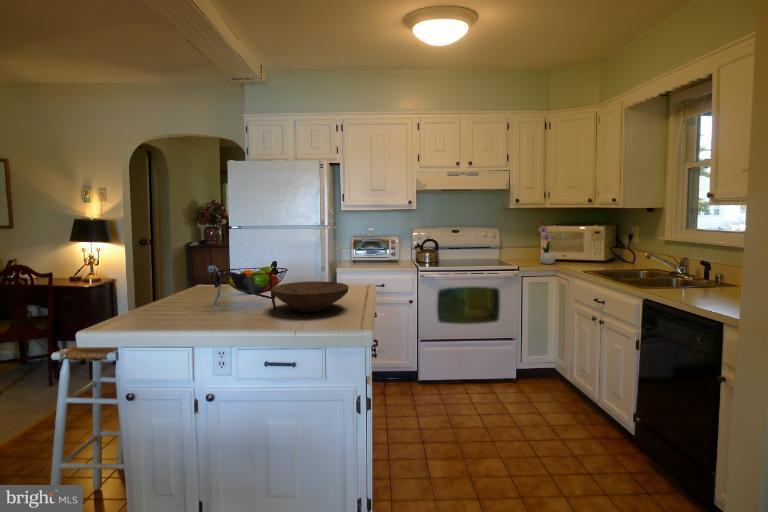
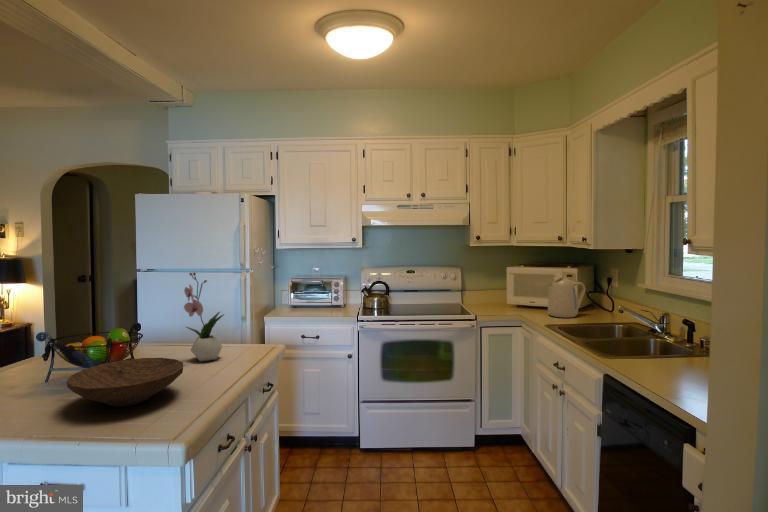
flower arrangement: present [539,220,556,264] -> present [184,272,223,361]
kettle: none [578,233,612,266] -> present [545,278,586,318]

